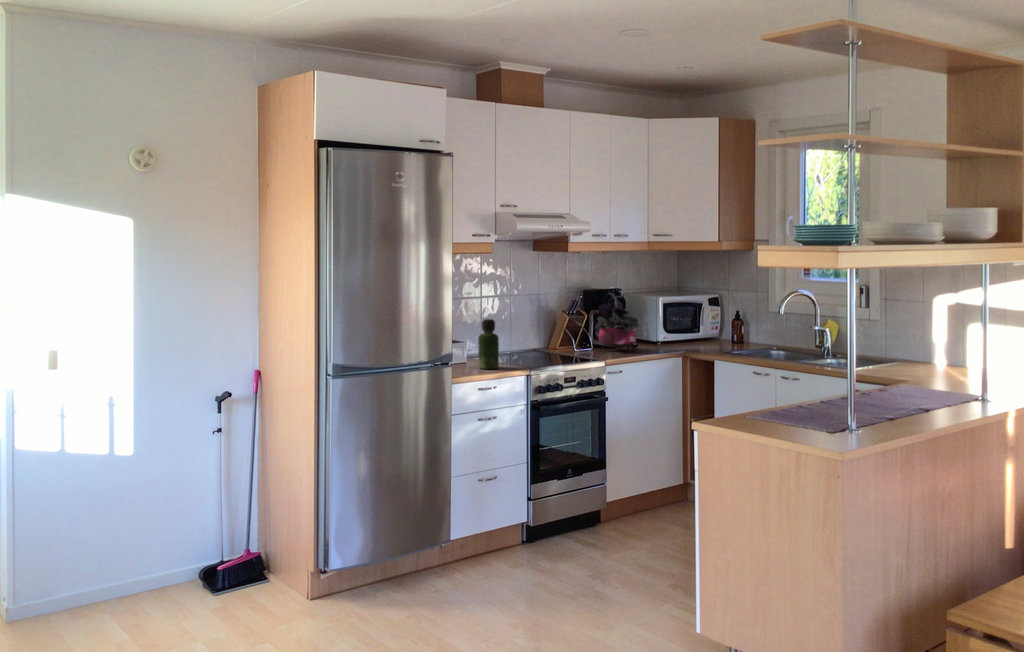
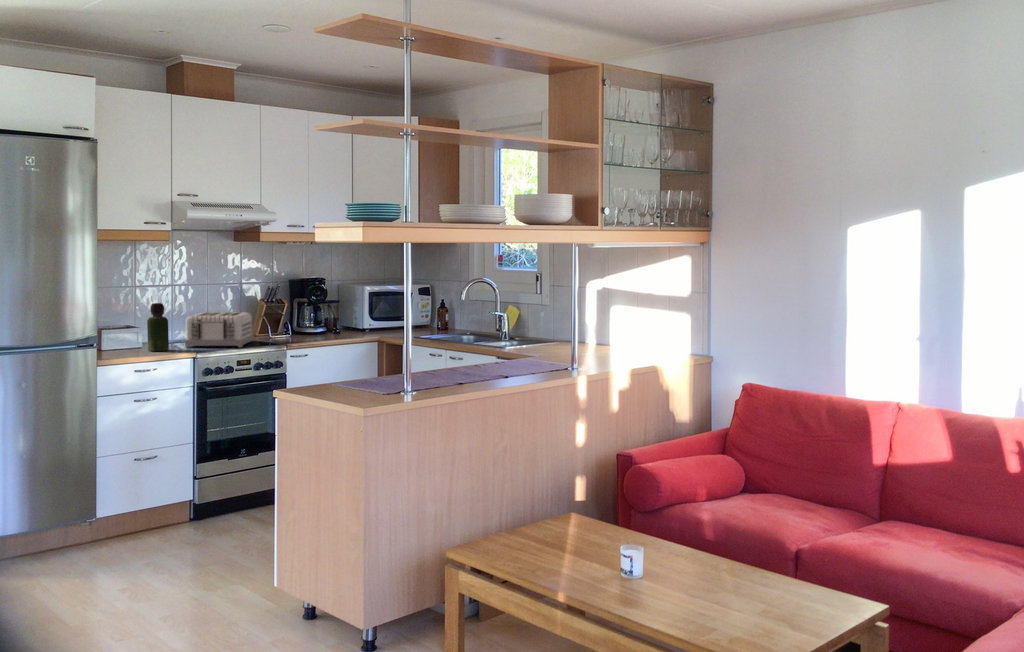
potted plant: present [596,292,639,351] -> none [289,280,336,337]
toaster: none [510,327,567,365] -> present [185,312,254,347]

